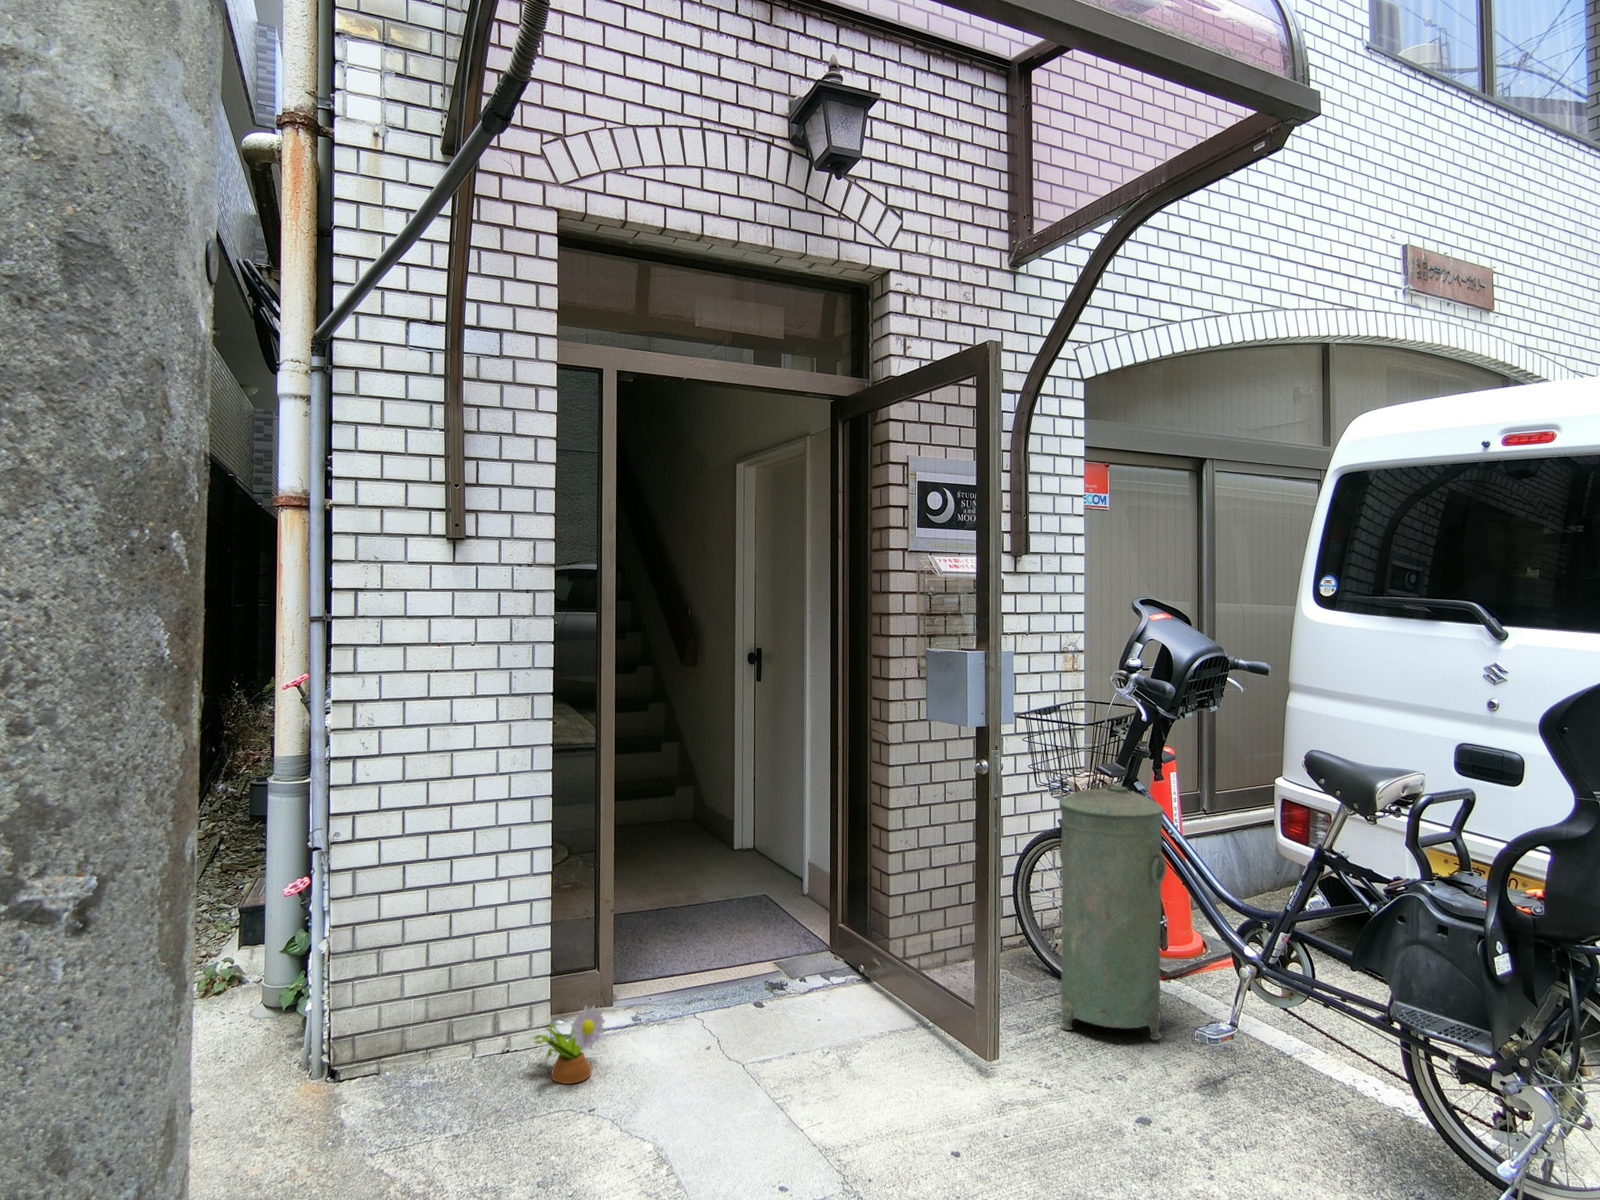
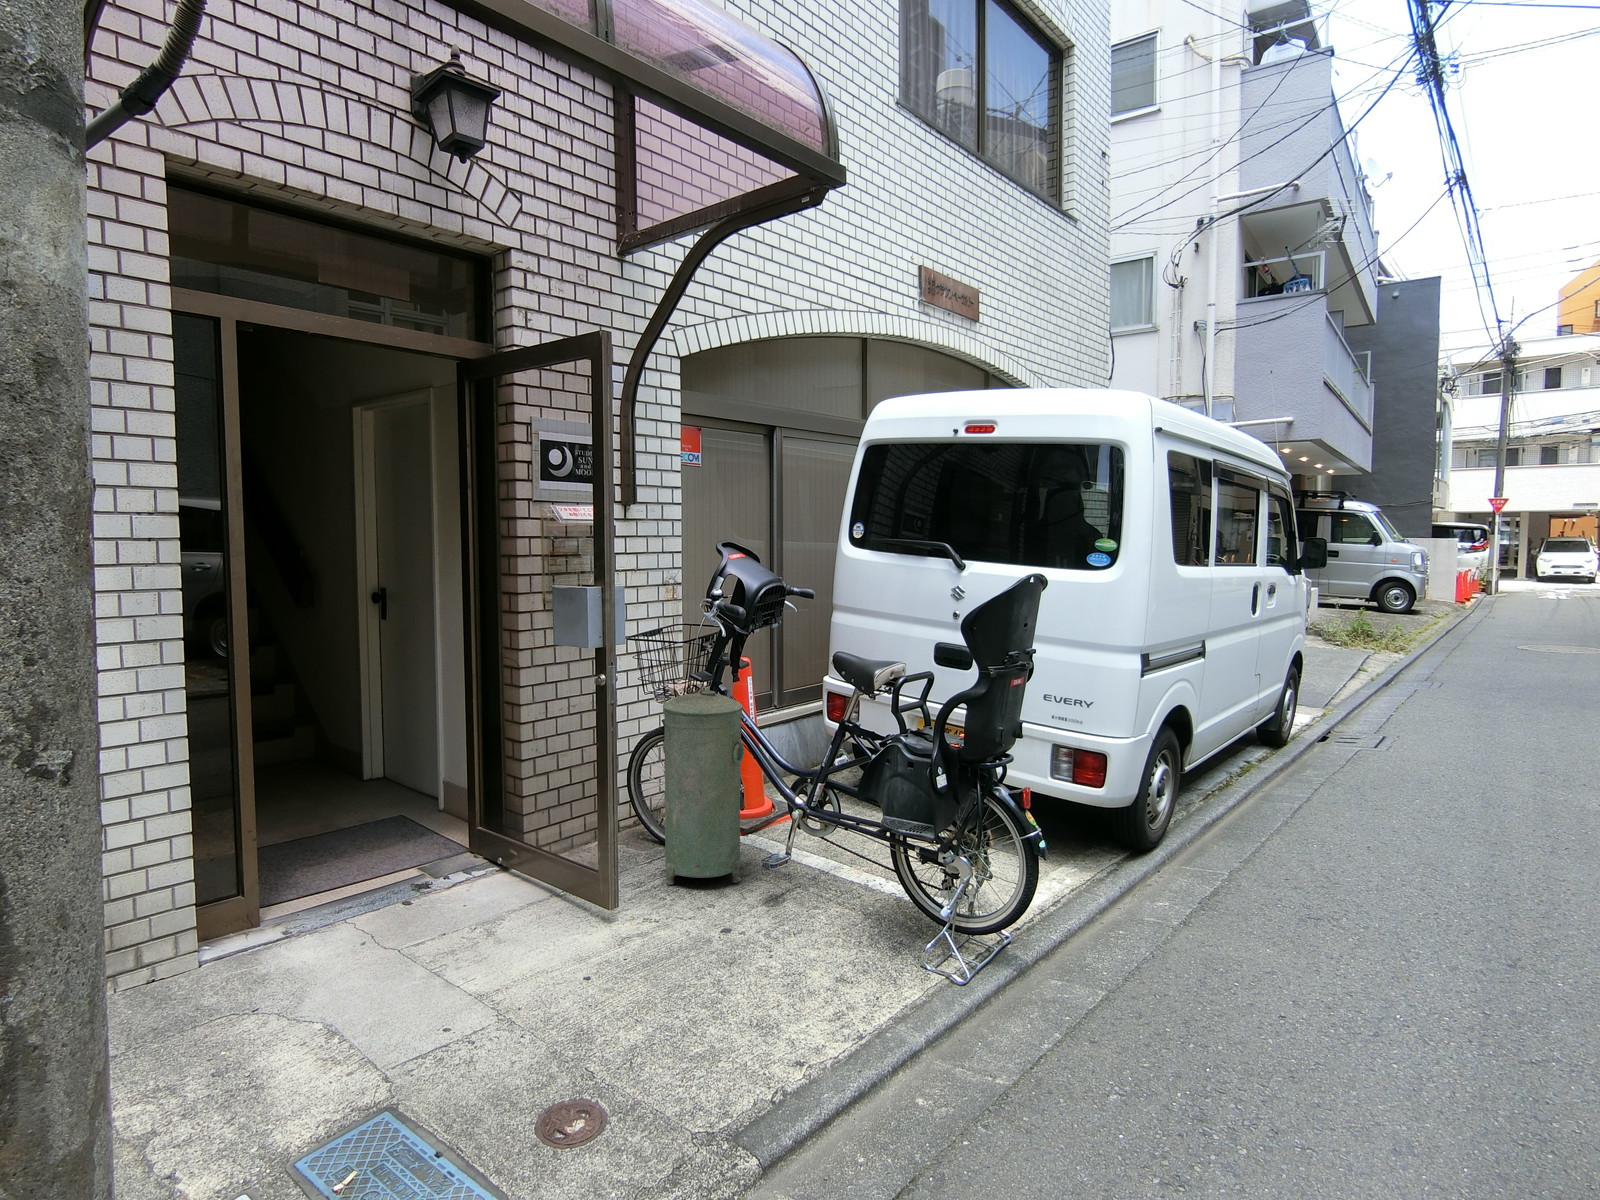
decorative plant: present [533,1006,605,1084] -> none [173,920,256,995]

